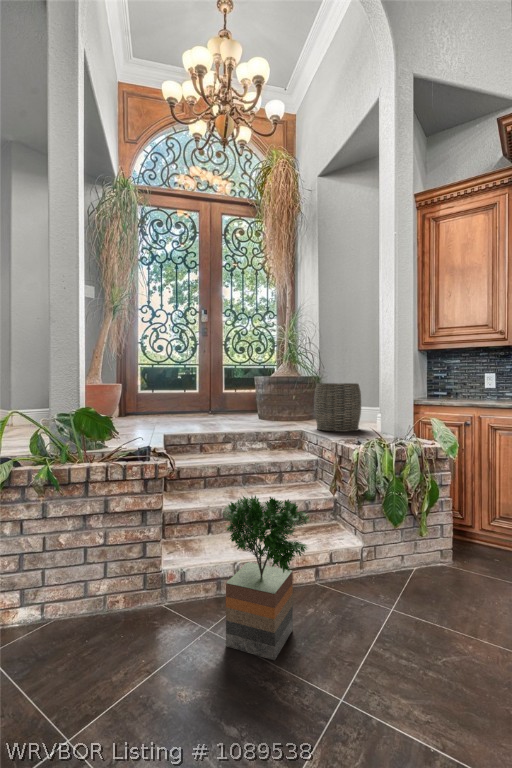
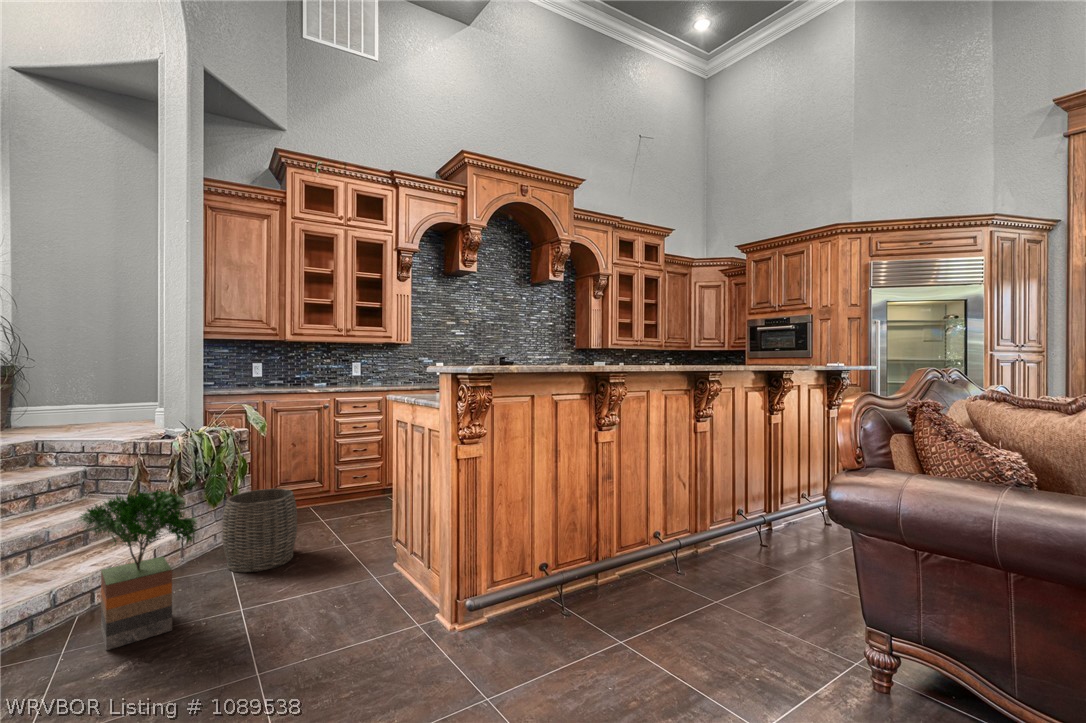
woven basket: present [314,383,361,432] -> present [222,489,297,573]

